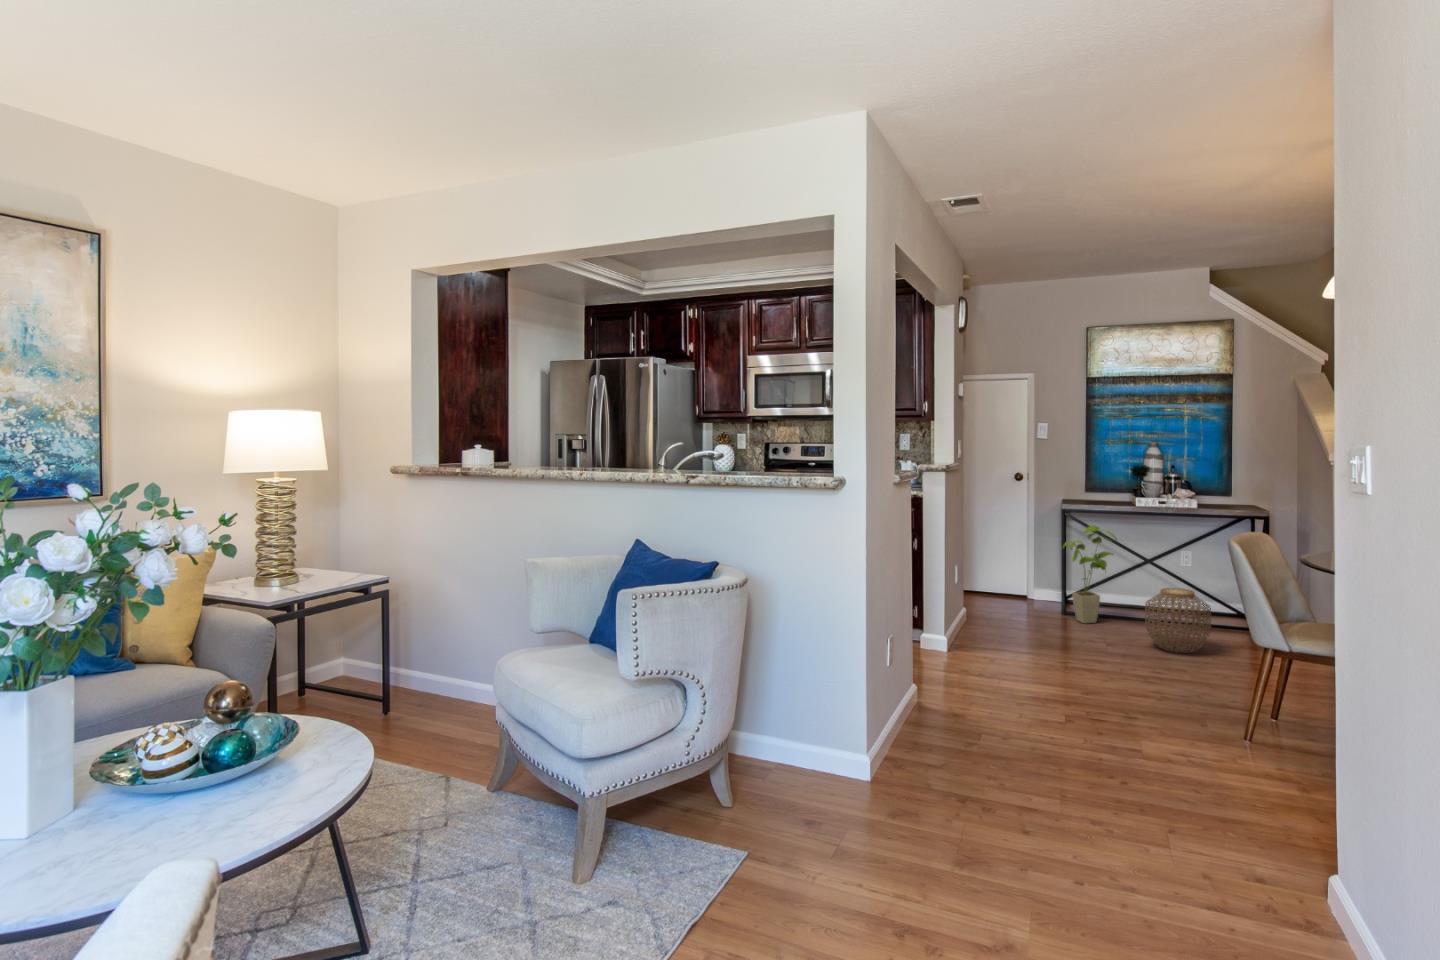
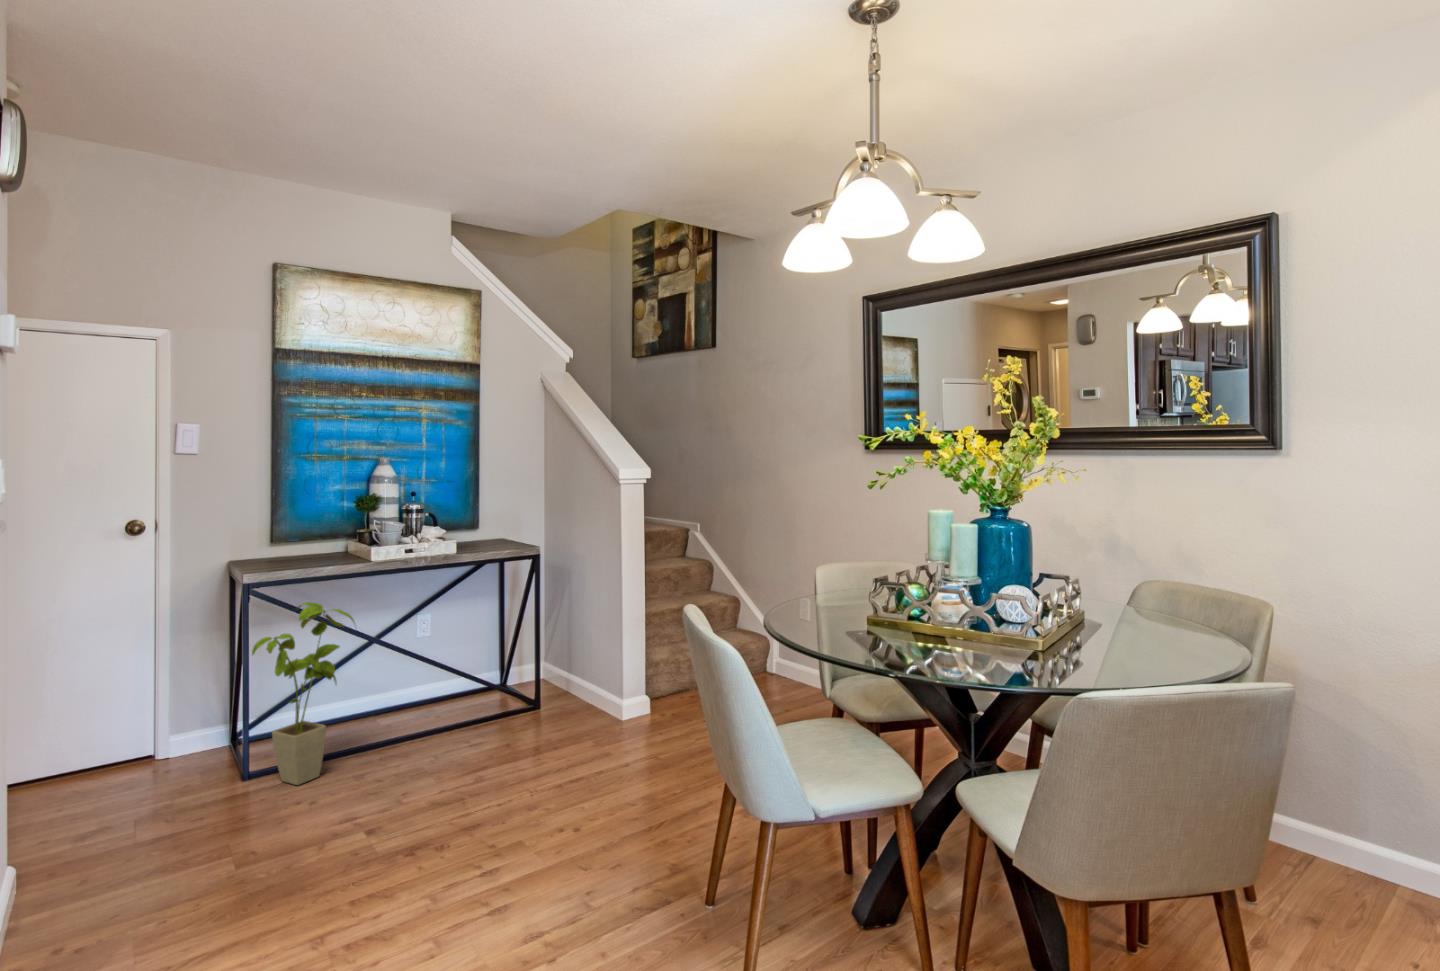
woven basket: present [1145,588,1211,653] -> none [425,690,524,803]

